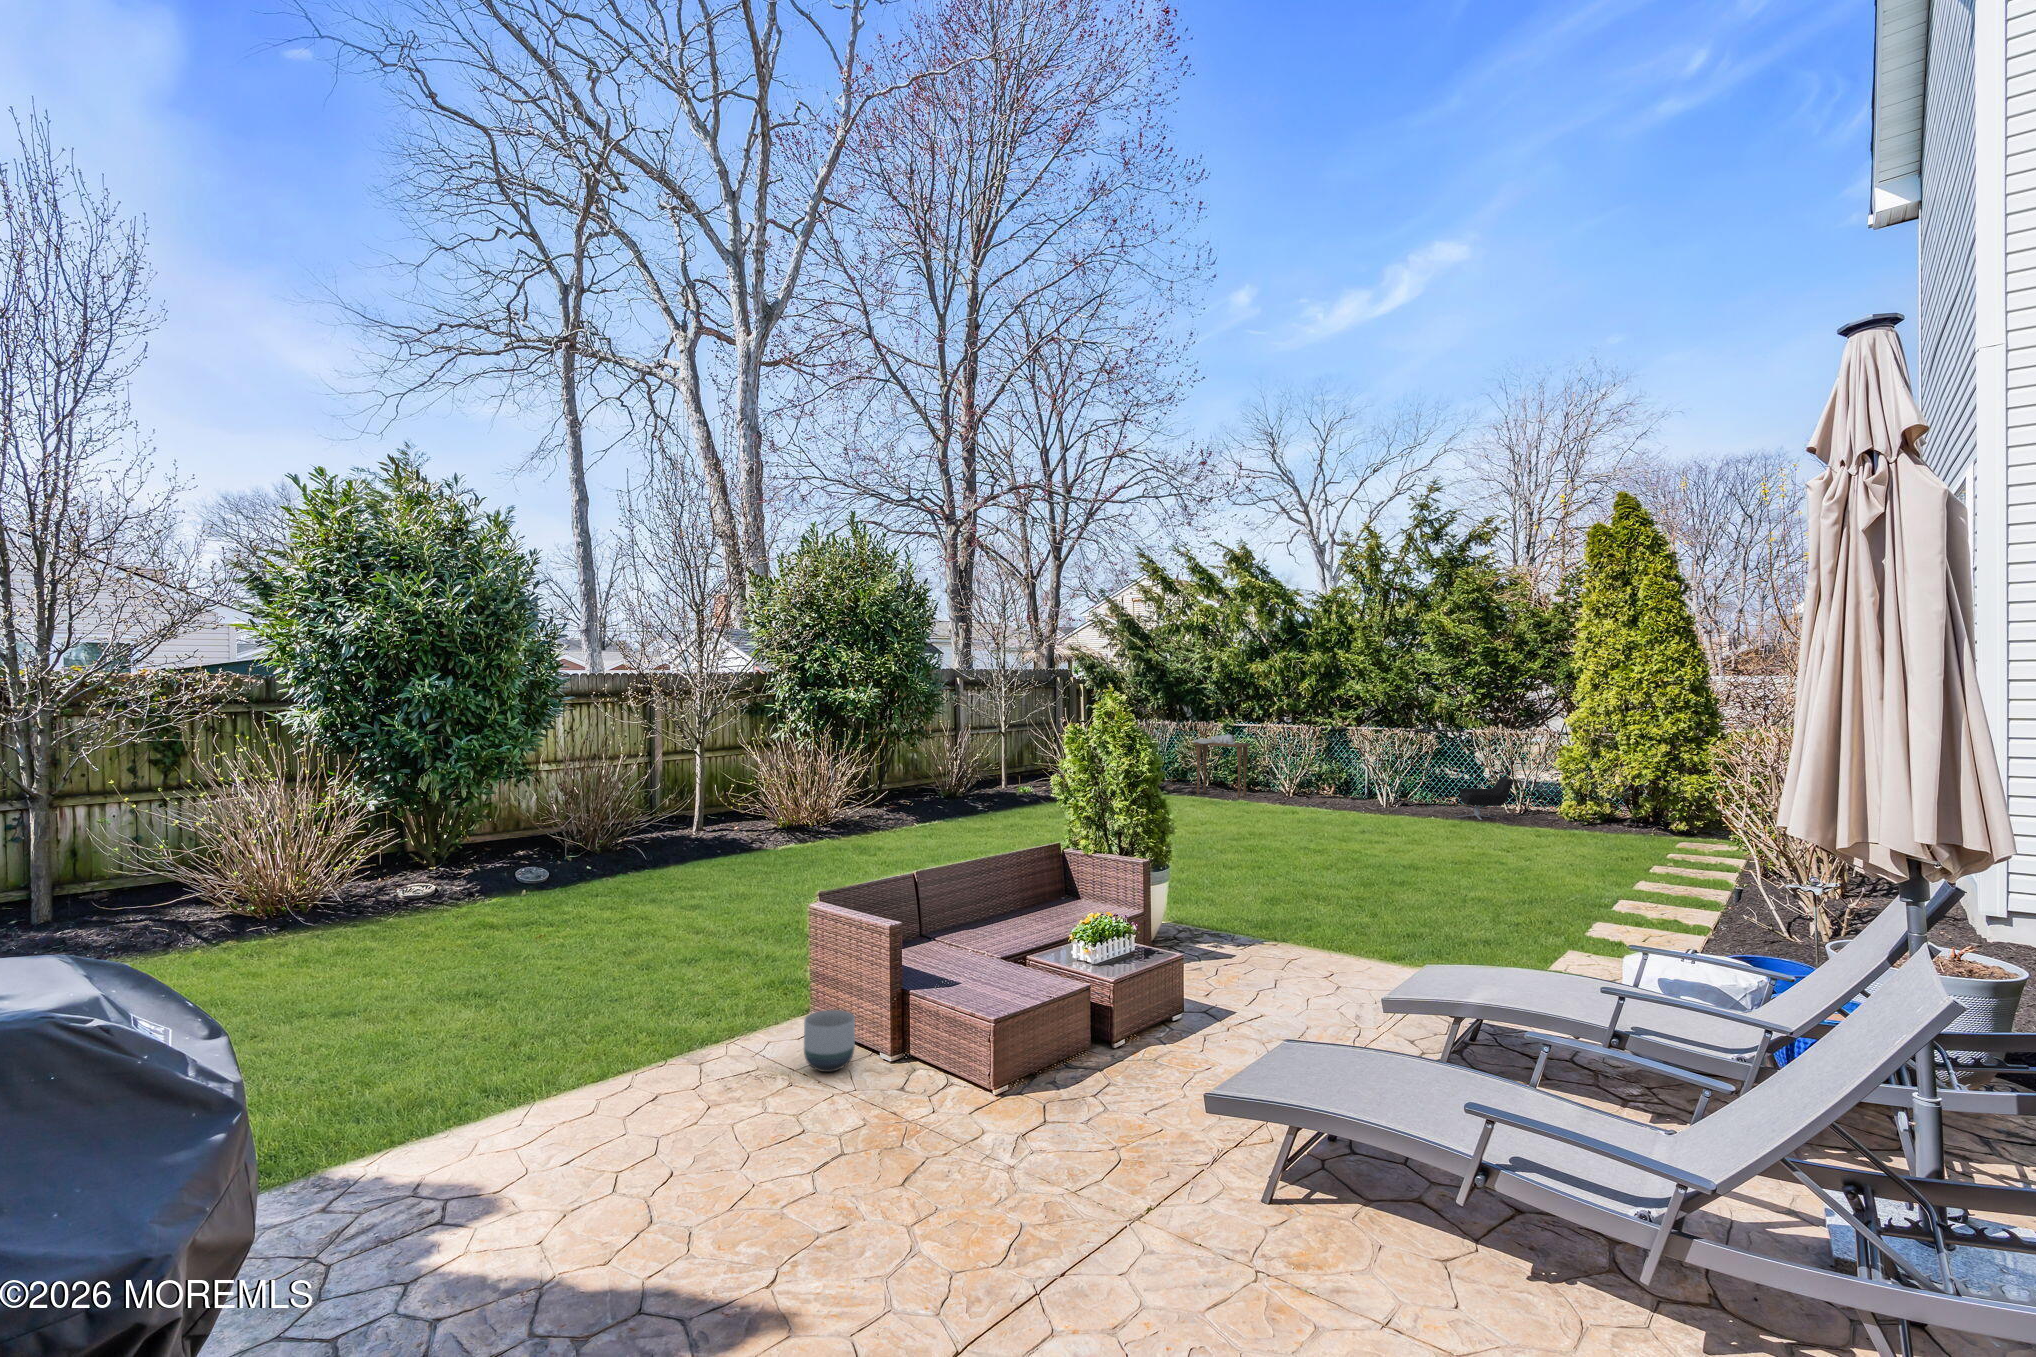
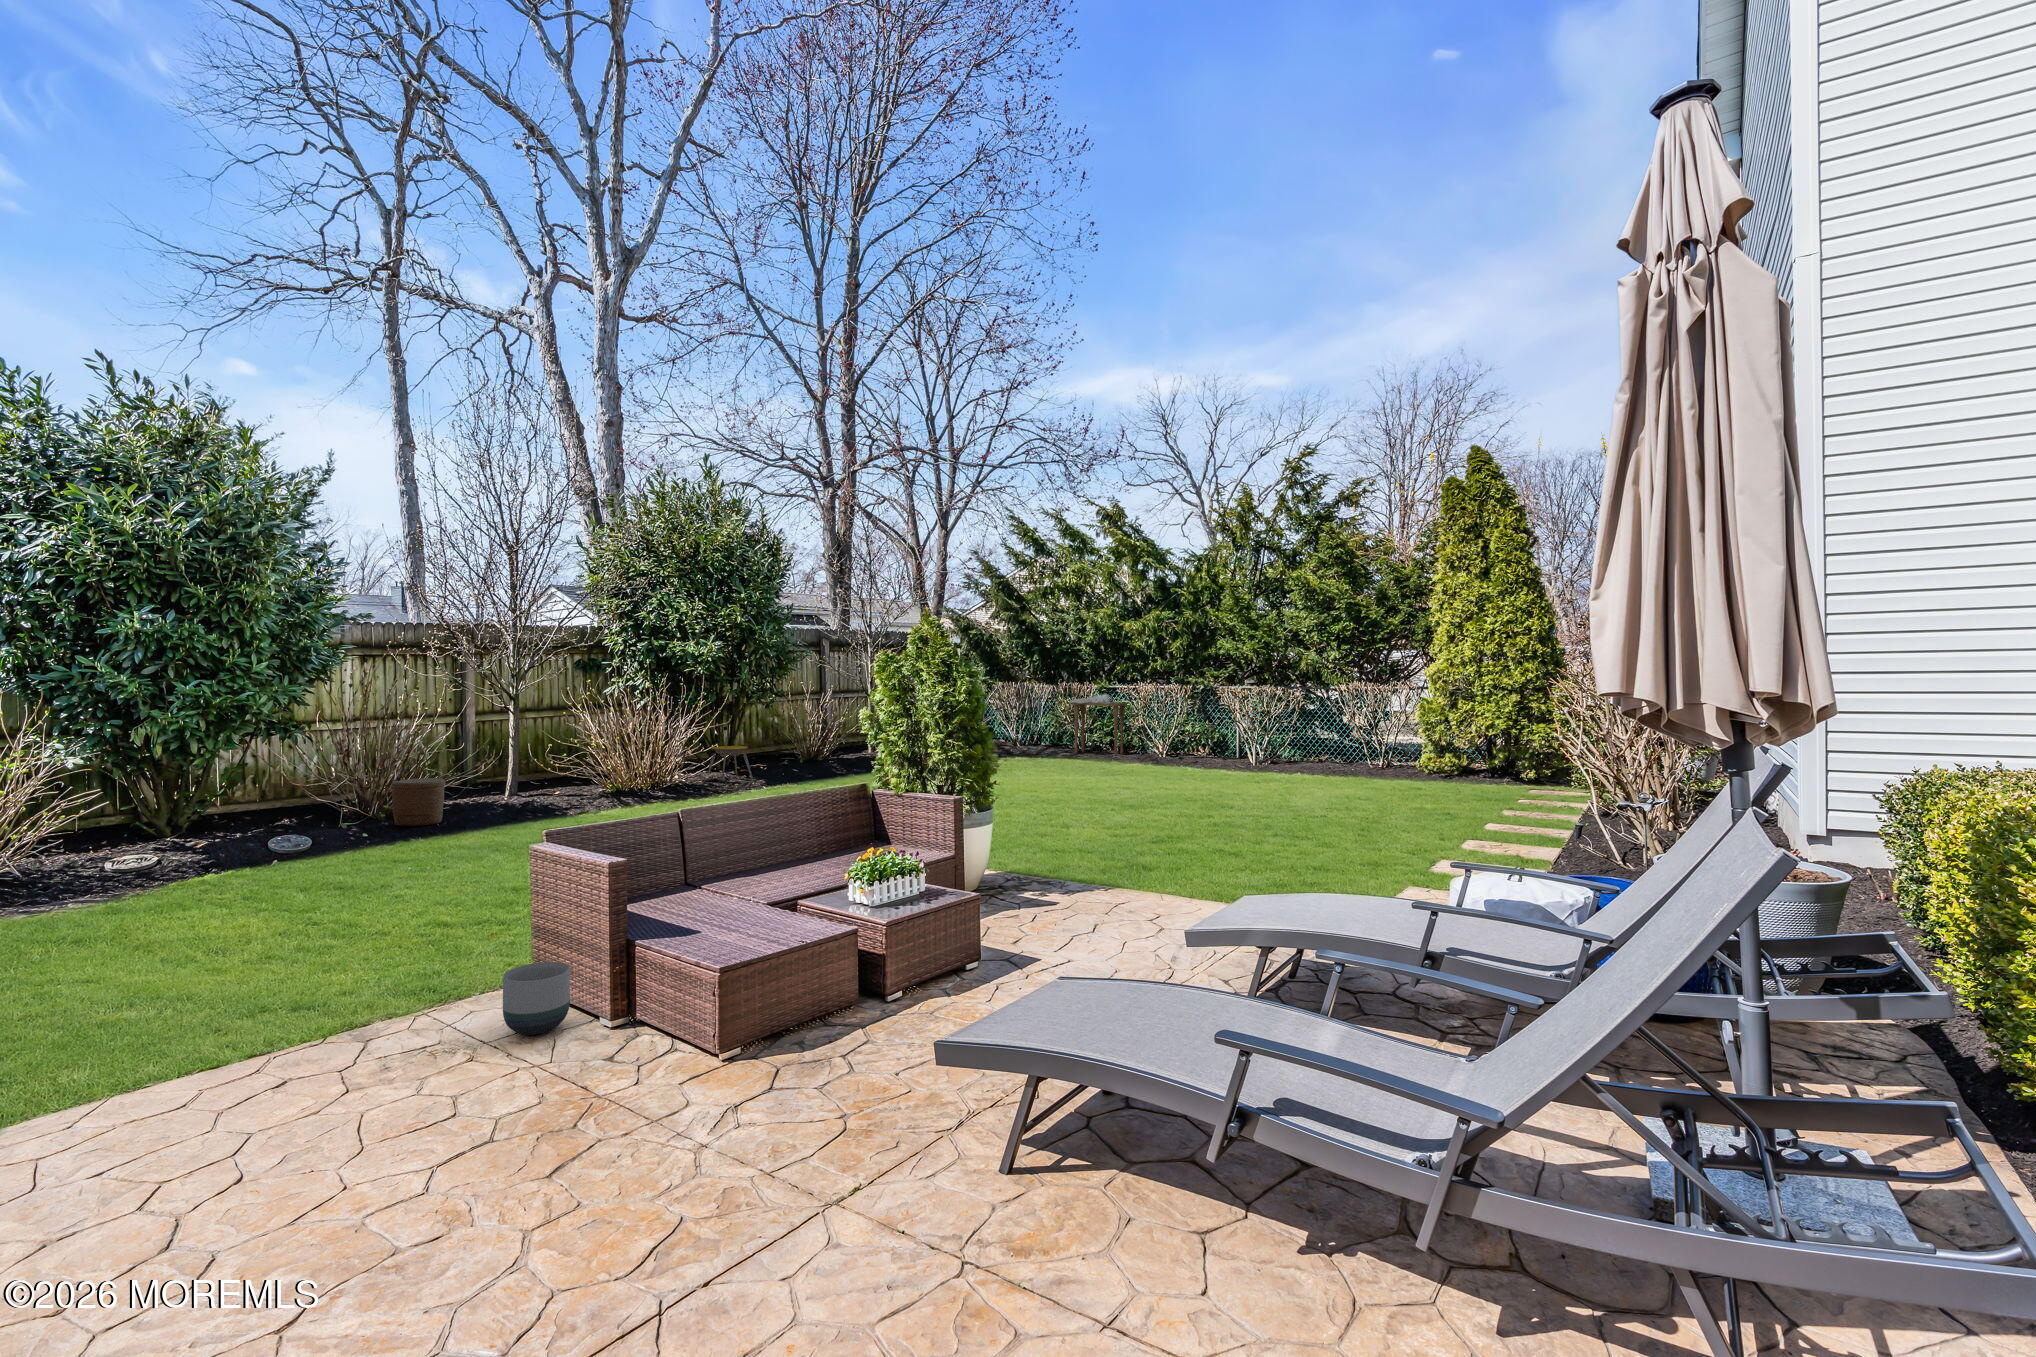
lounge chair: present [1457,777,1513,820] -> none [1320,729,1374,771]
stool: none [848,786,892,820] -> present [708,746,752,781]
woven basket: none [591,820,637,865] -> present [391,778,445,826]

